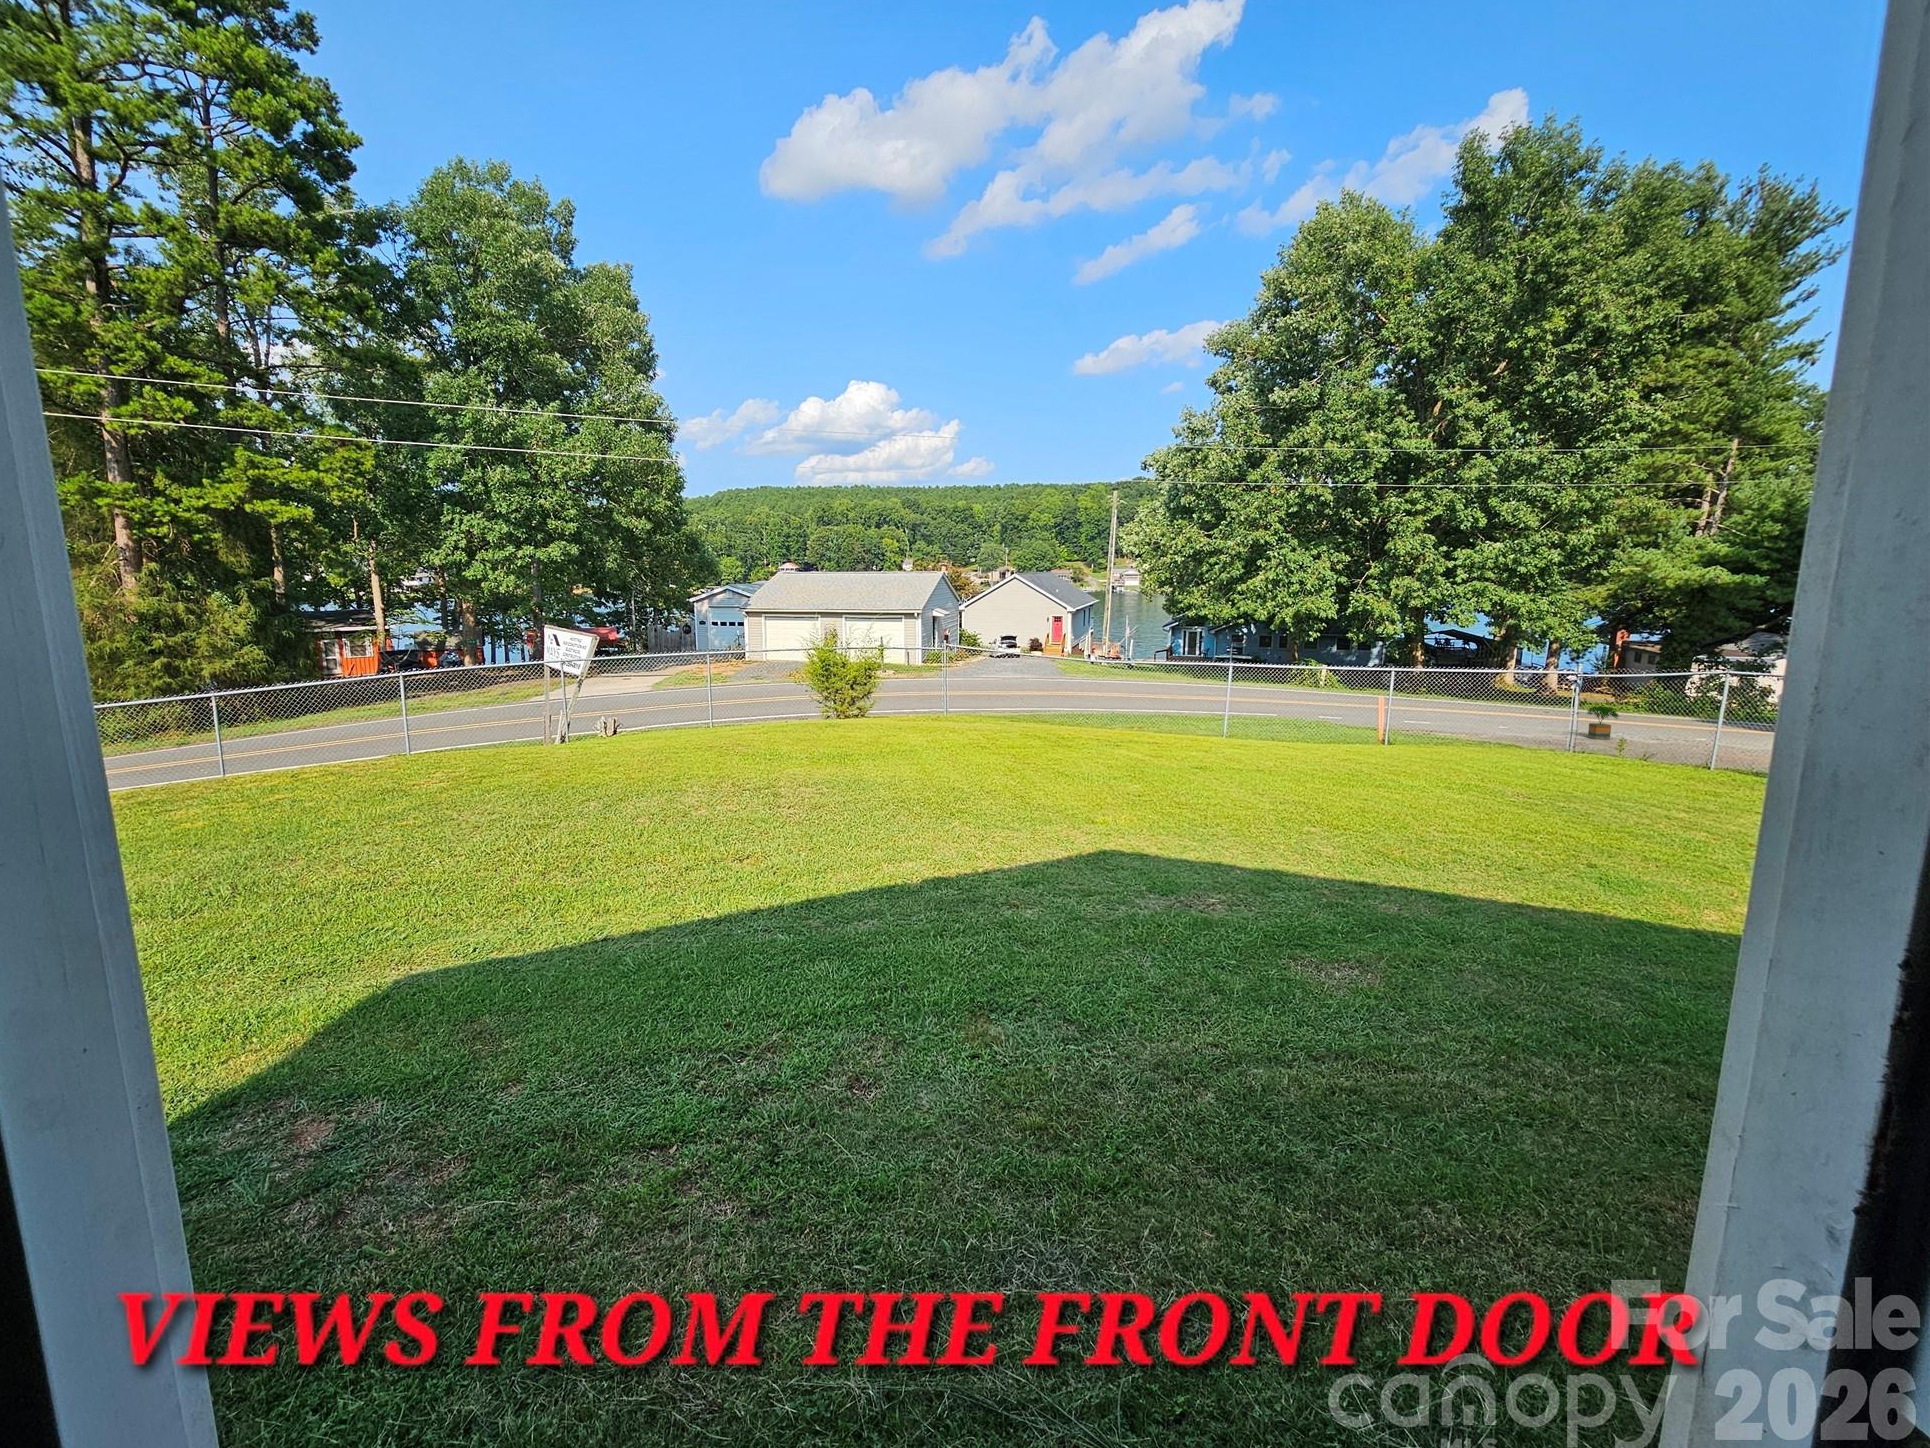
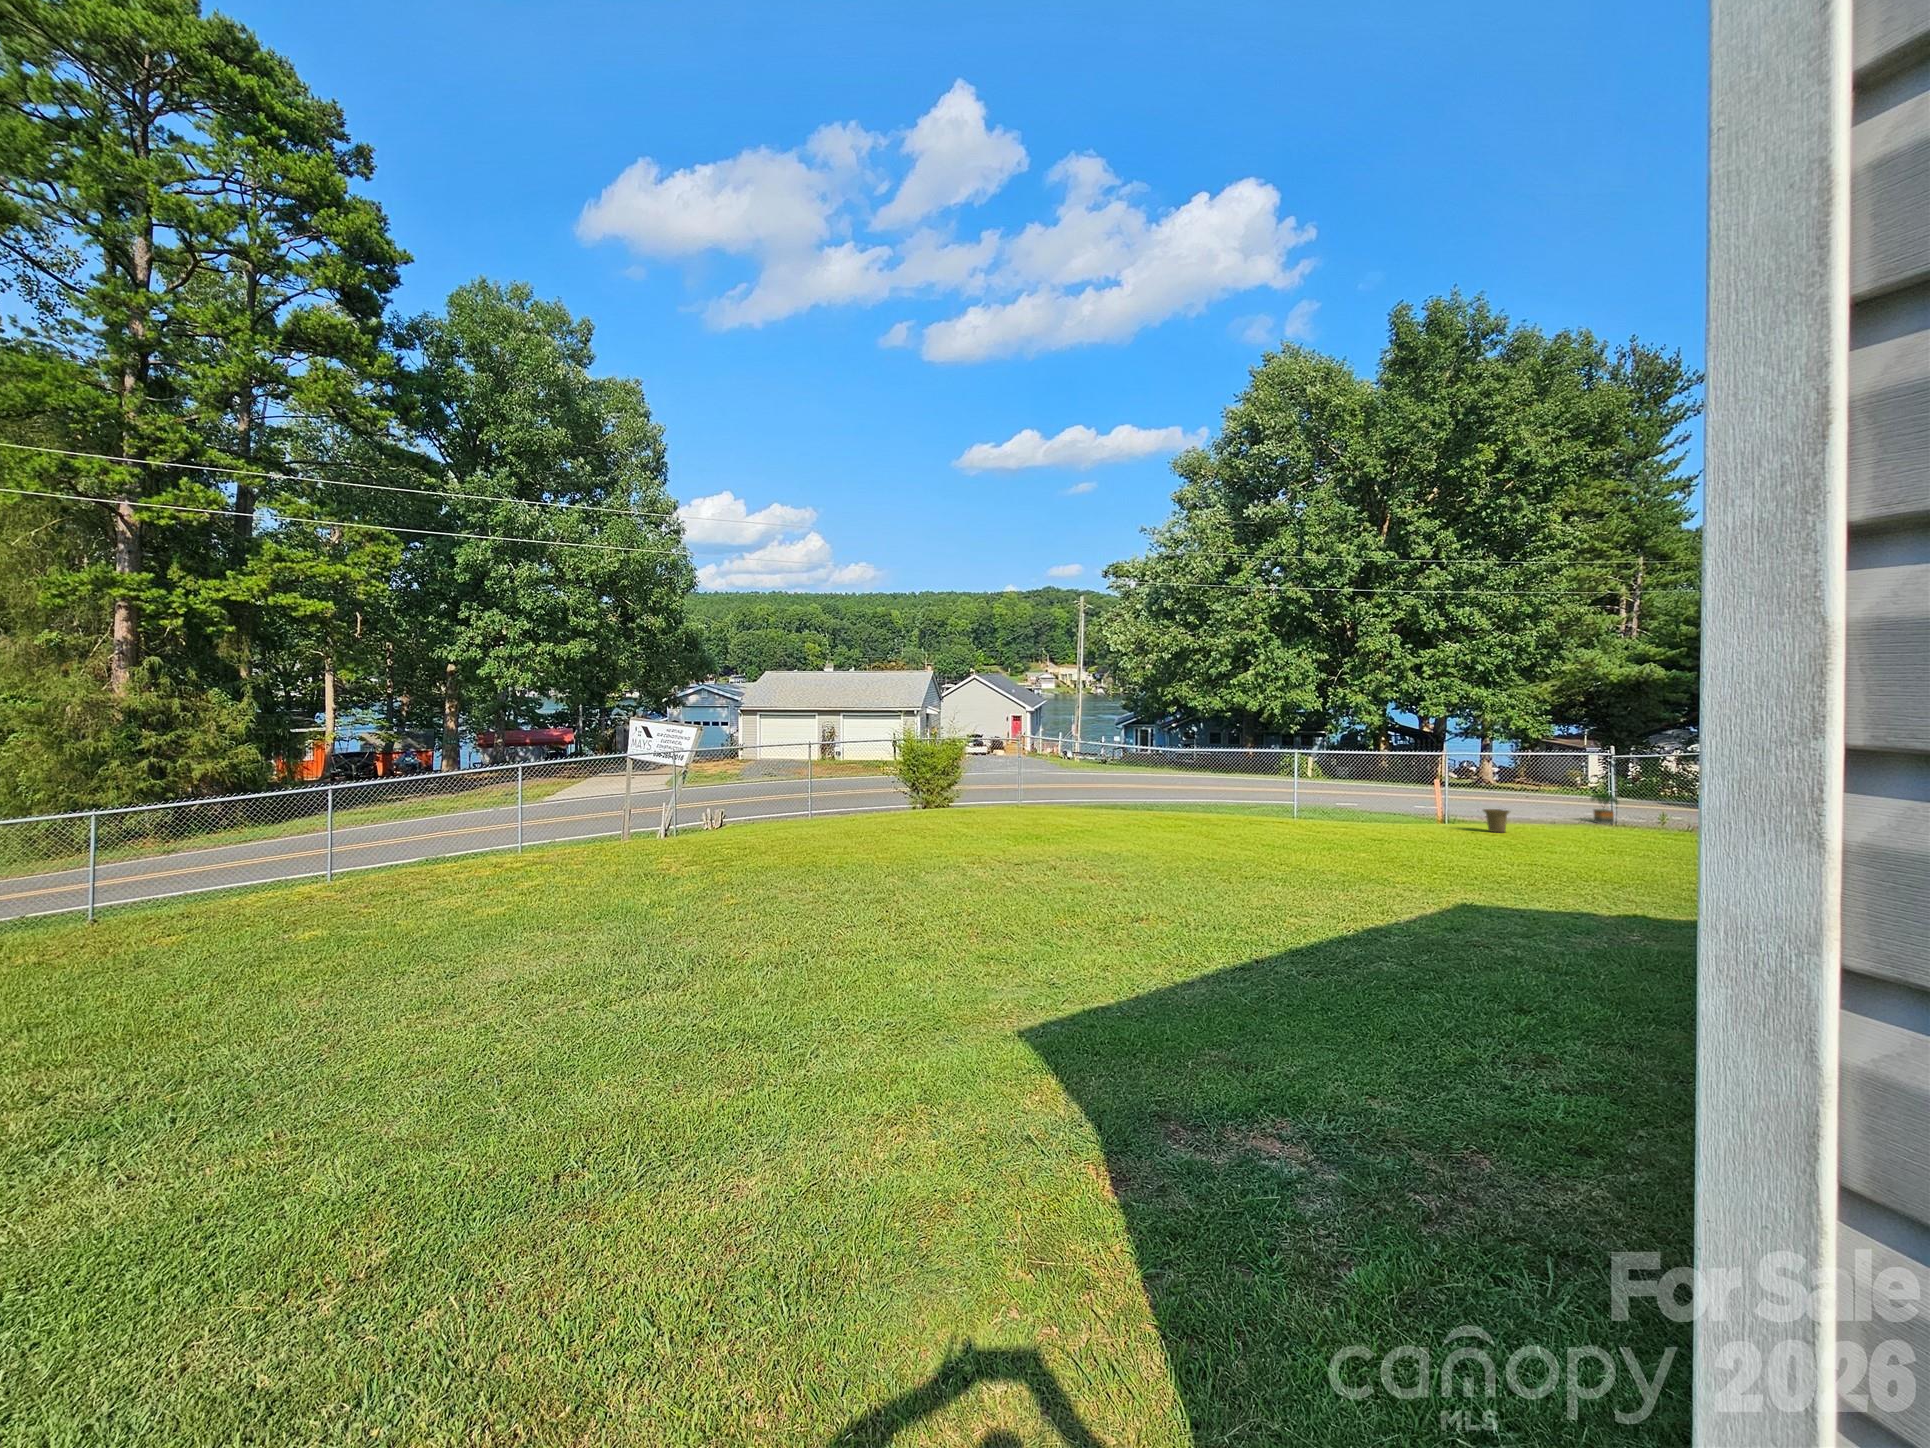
basket: none [1452,722,1482,748] -> present [1483,809,1509,833]

